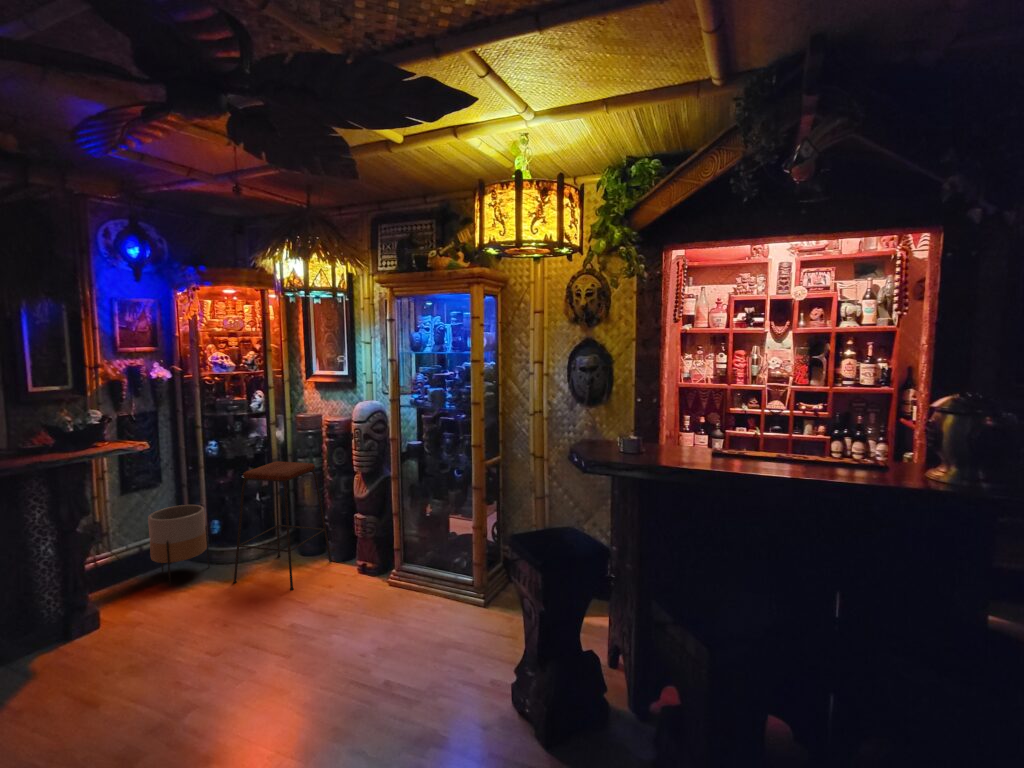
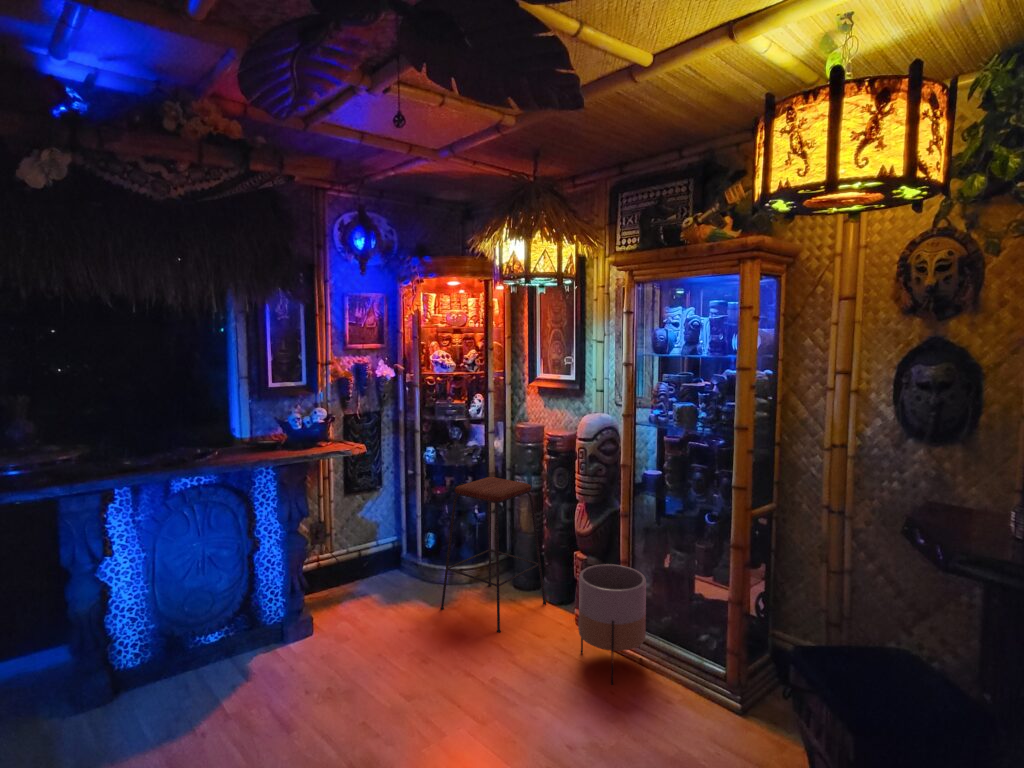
planter: present [148,505,210,586] -> present [578,564,646,685]

